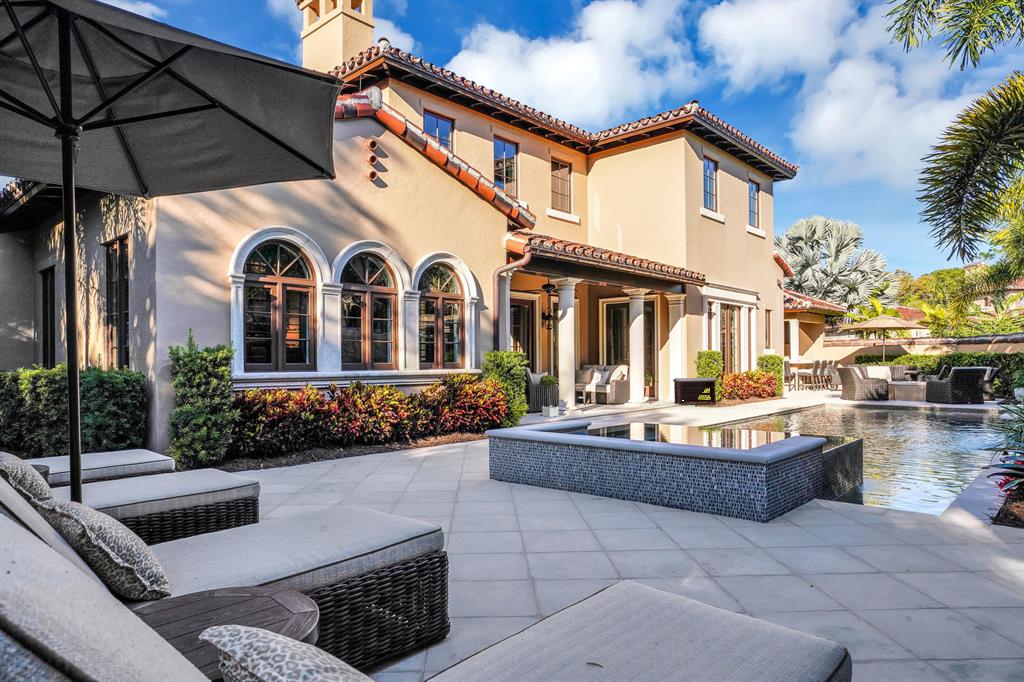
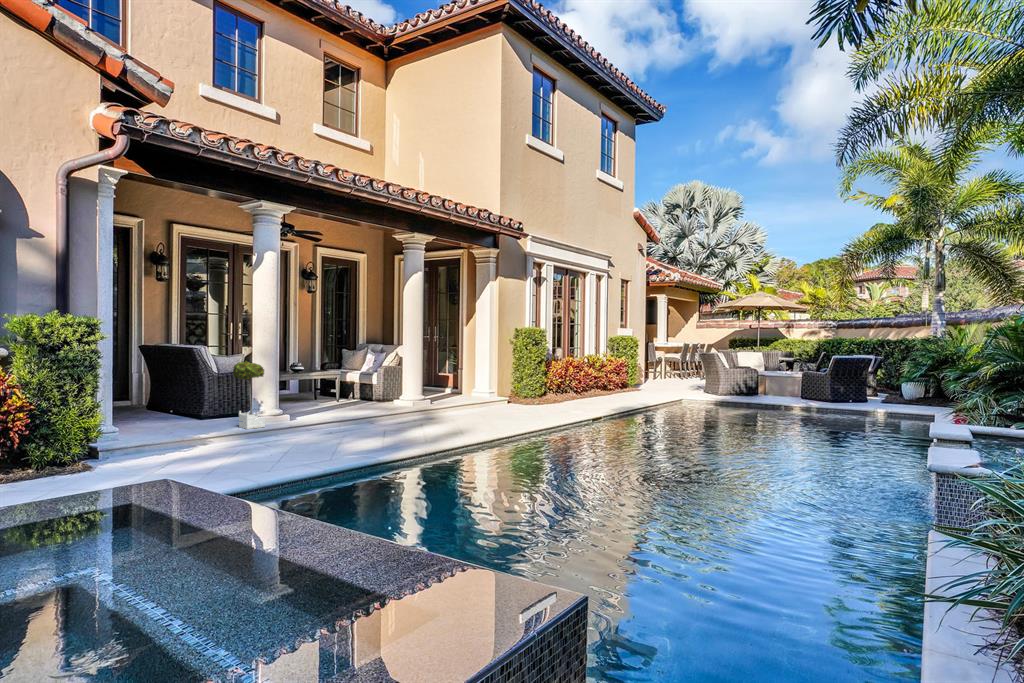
bench: present [673,377,717,405] -> none [481,365,539,404]

